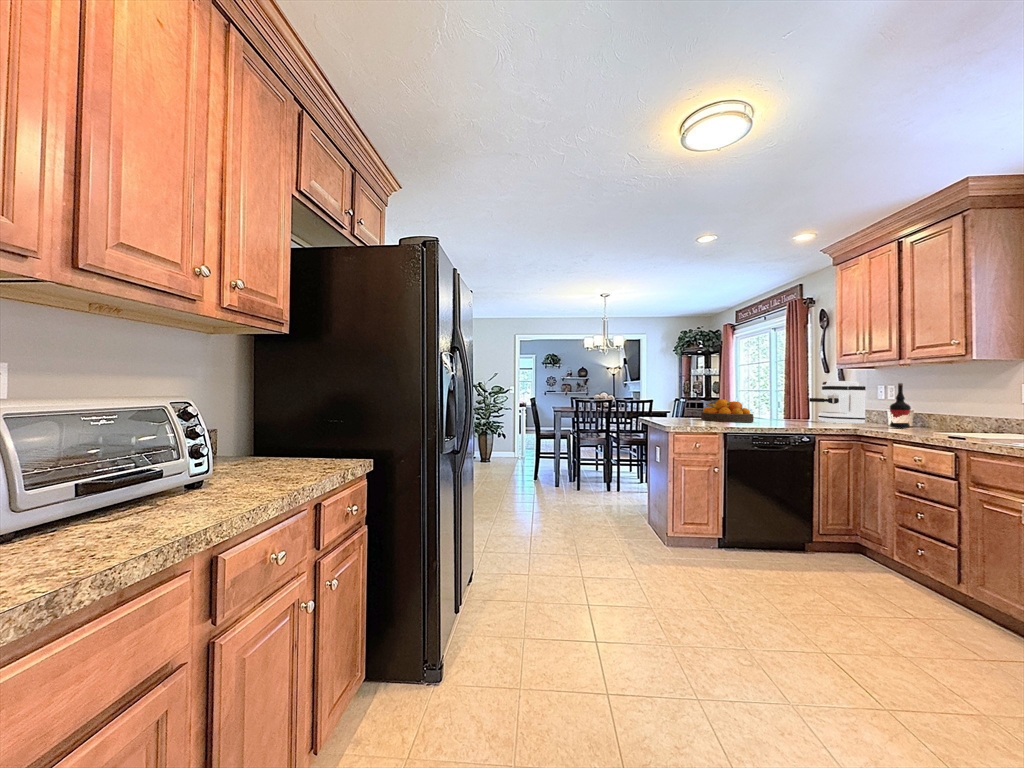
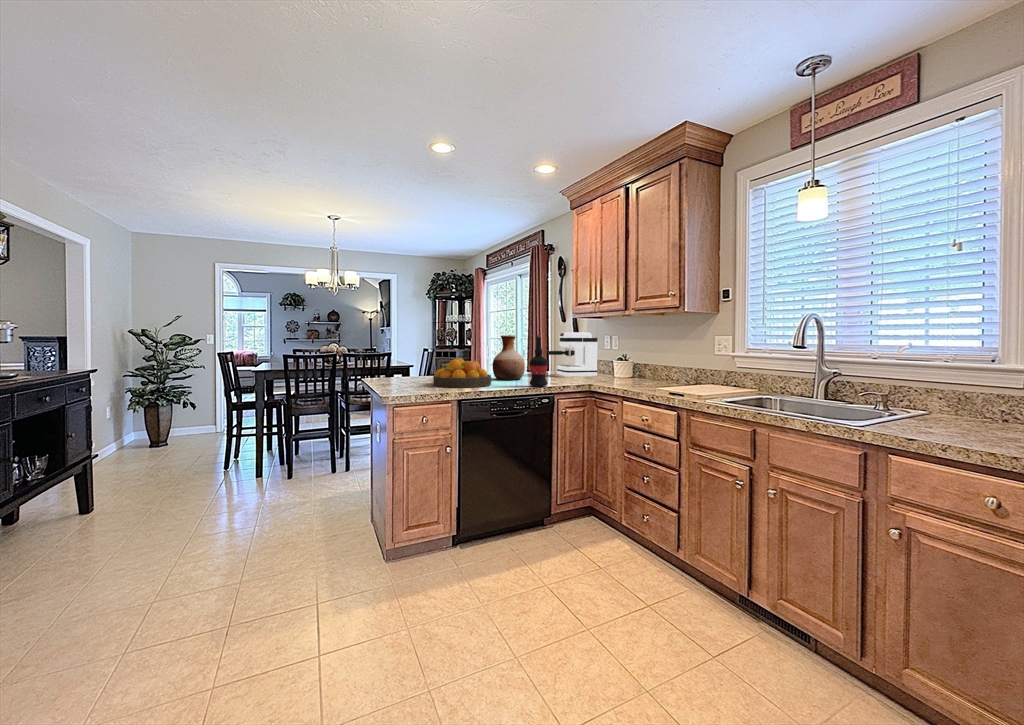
vase: none [752,382,785,422] -> present [493,335,525,380]
wine bottle: present [890,383,911,428] -> present [530,335,548,386]

